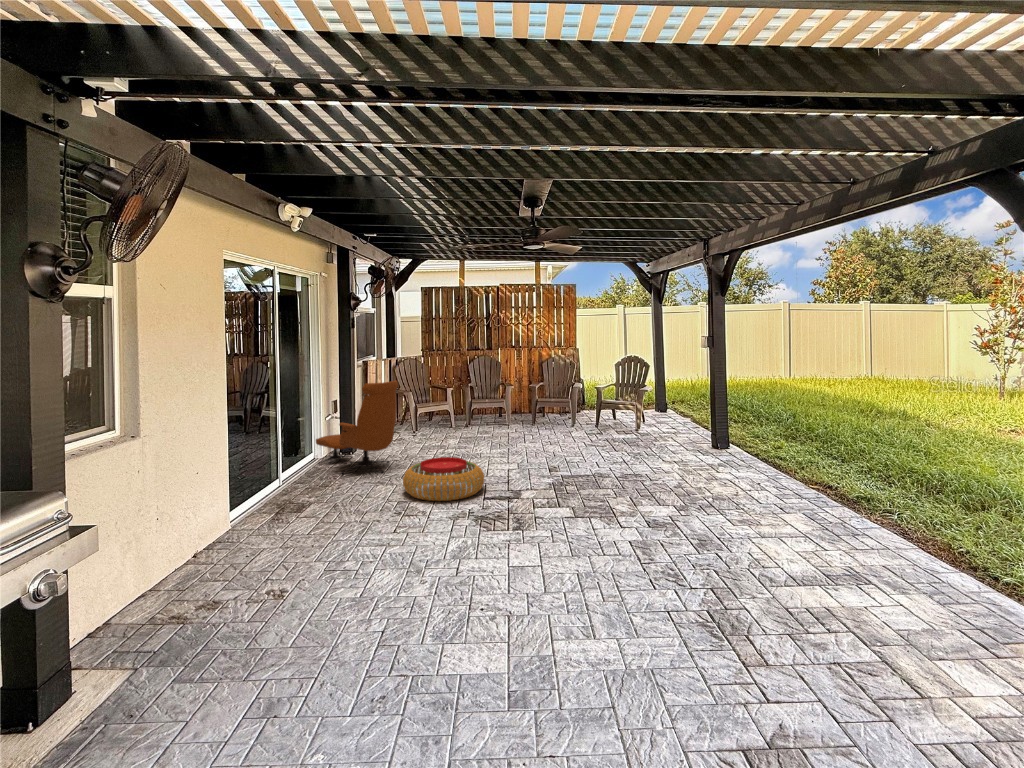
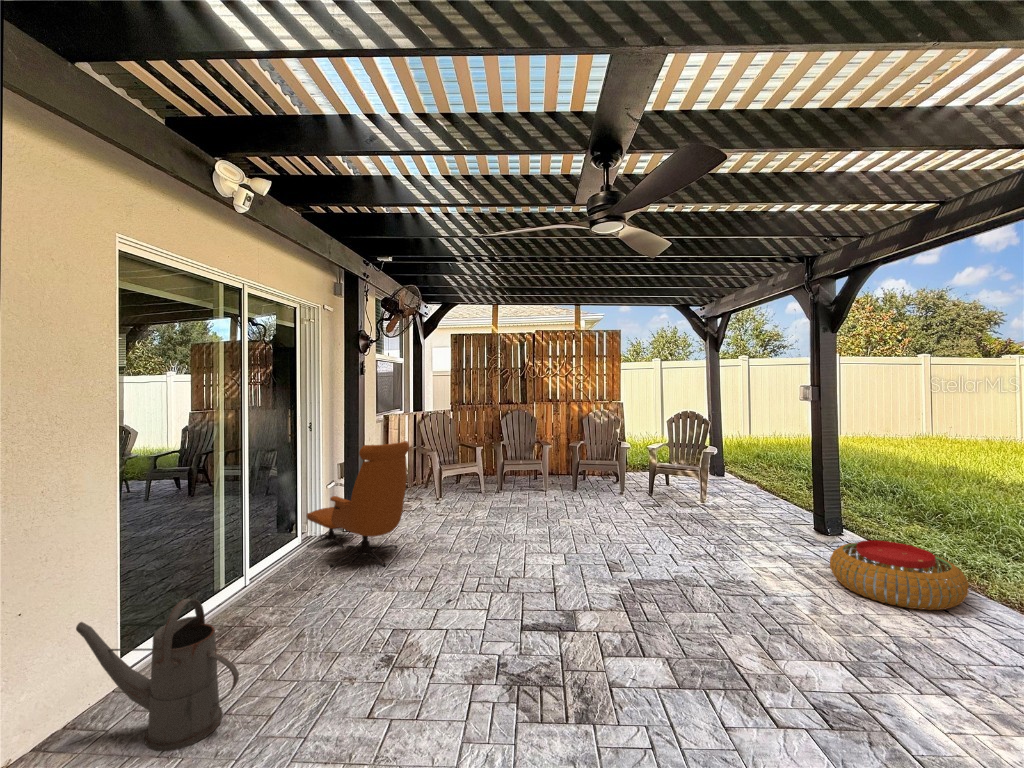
pouf: present [403,457,484,501] -> present [830,540,969,610]
watering can: none [225,466,319,544] -> present [76,599,239,751]

